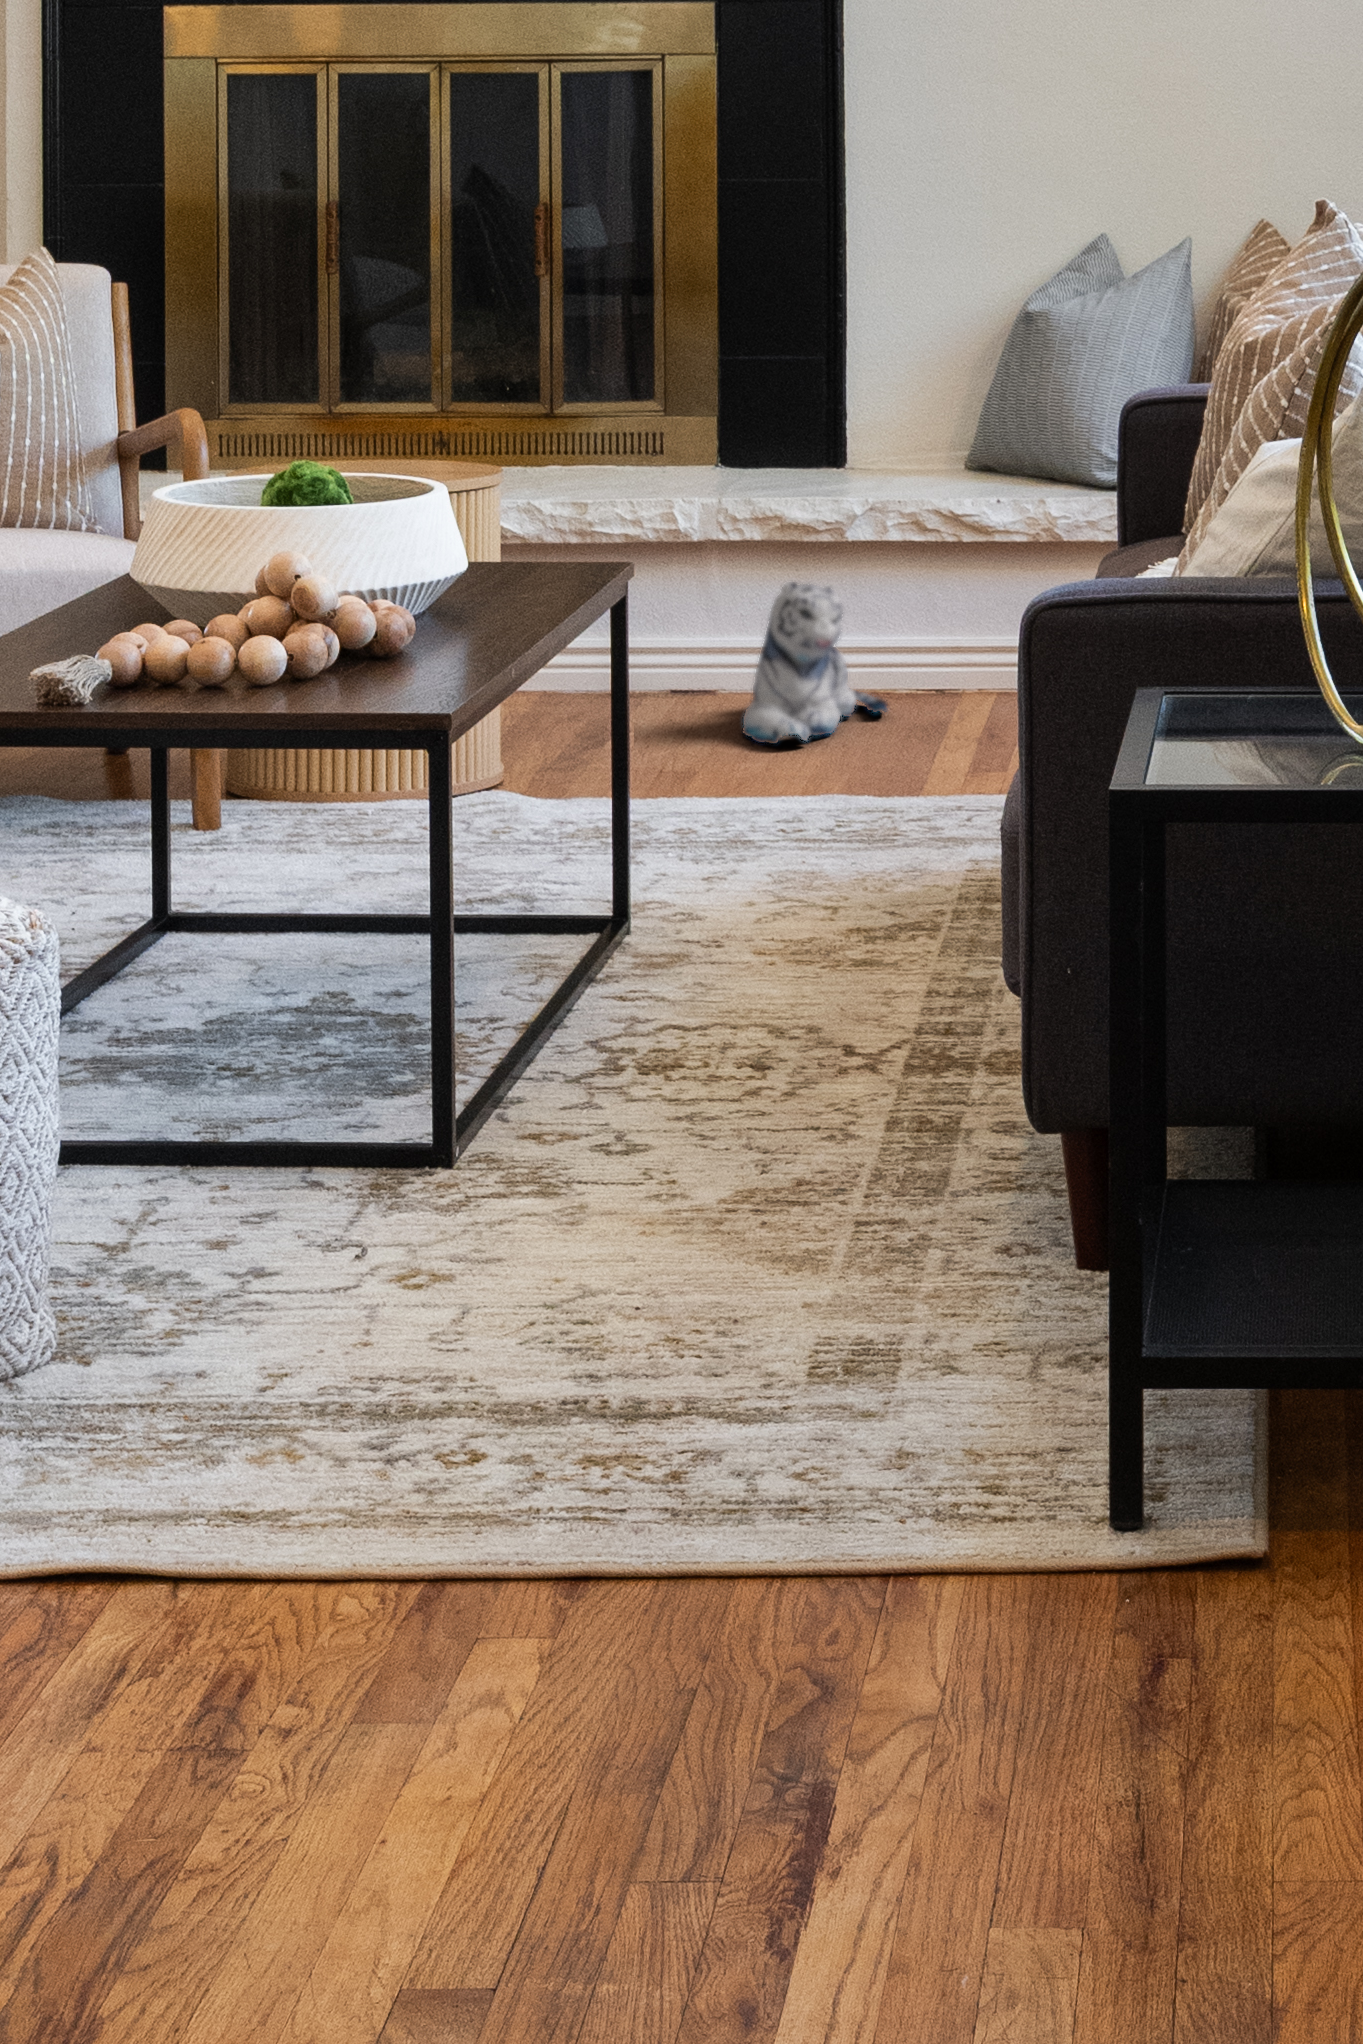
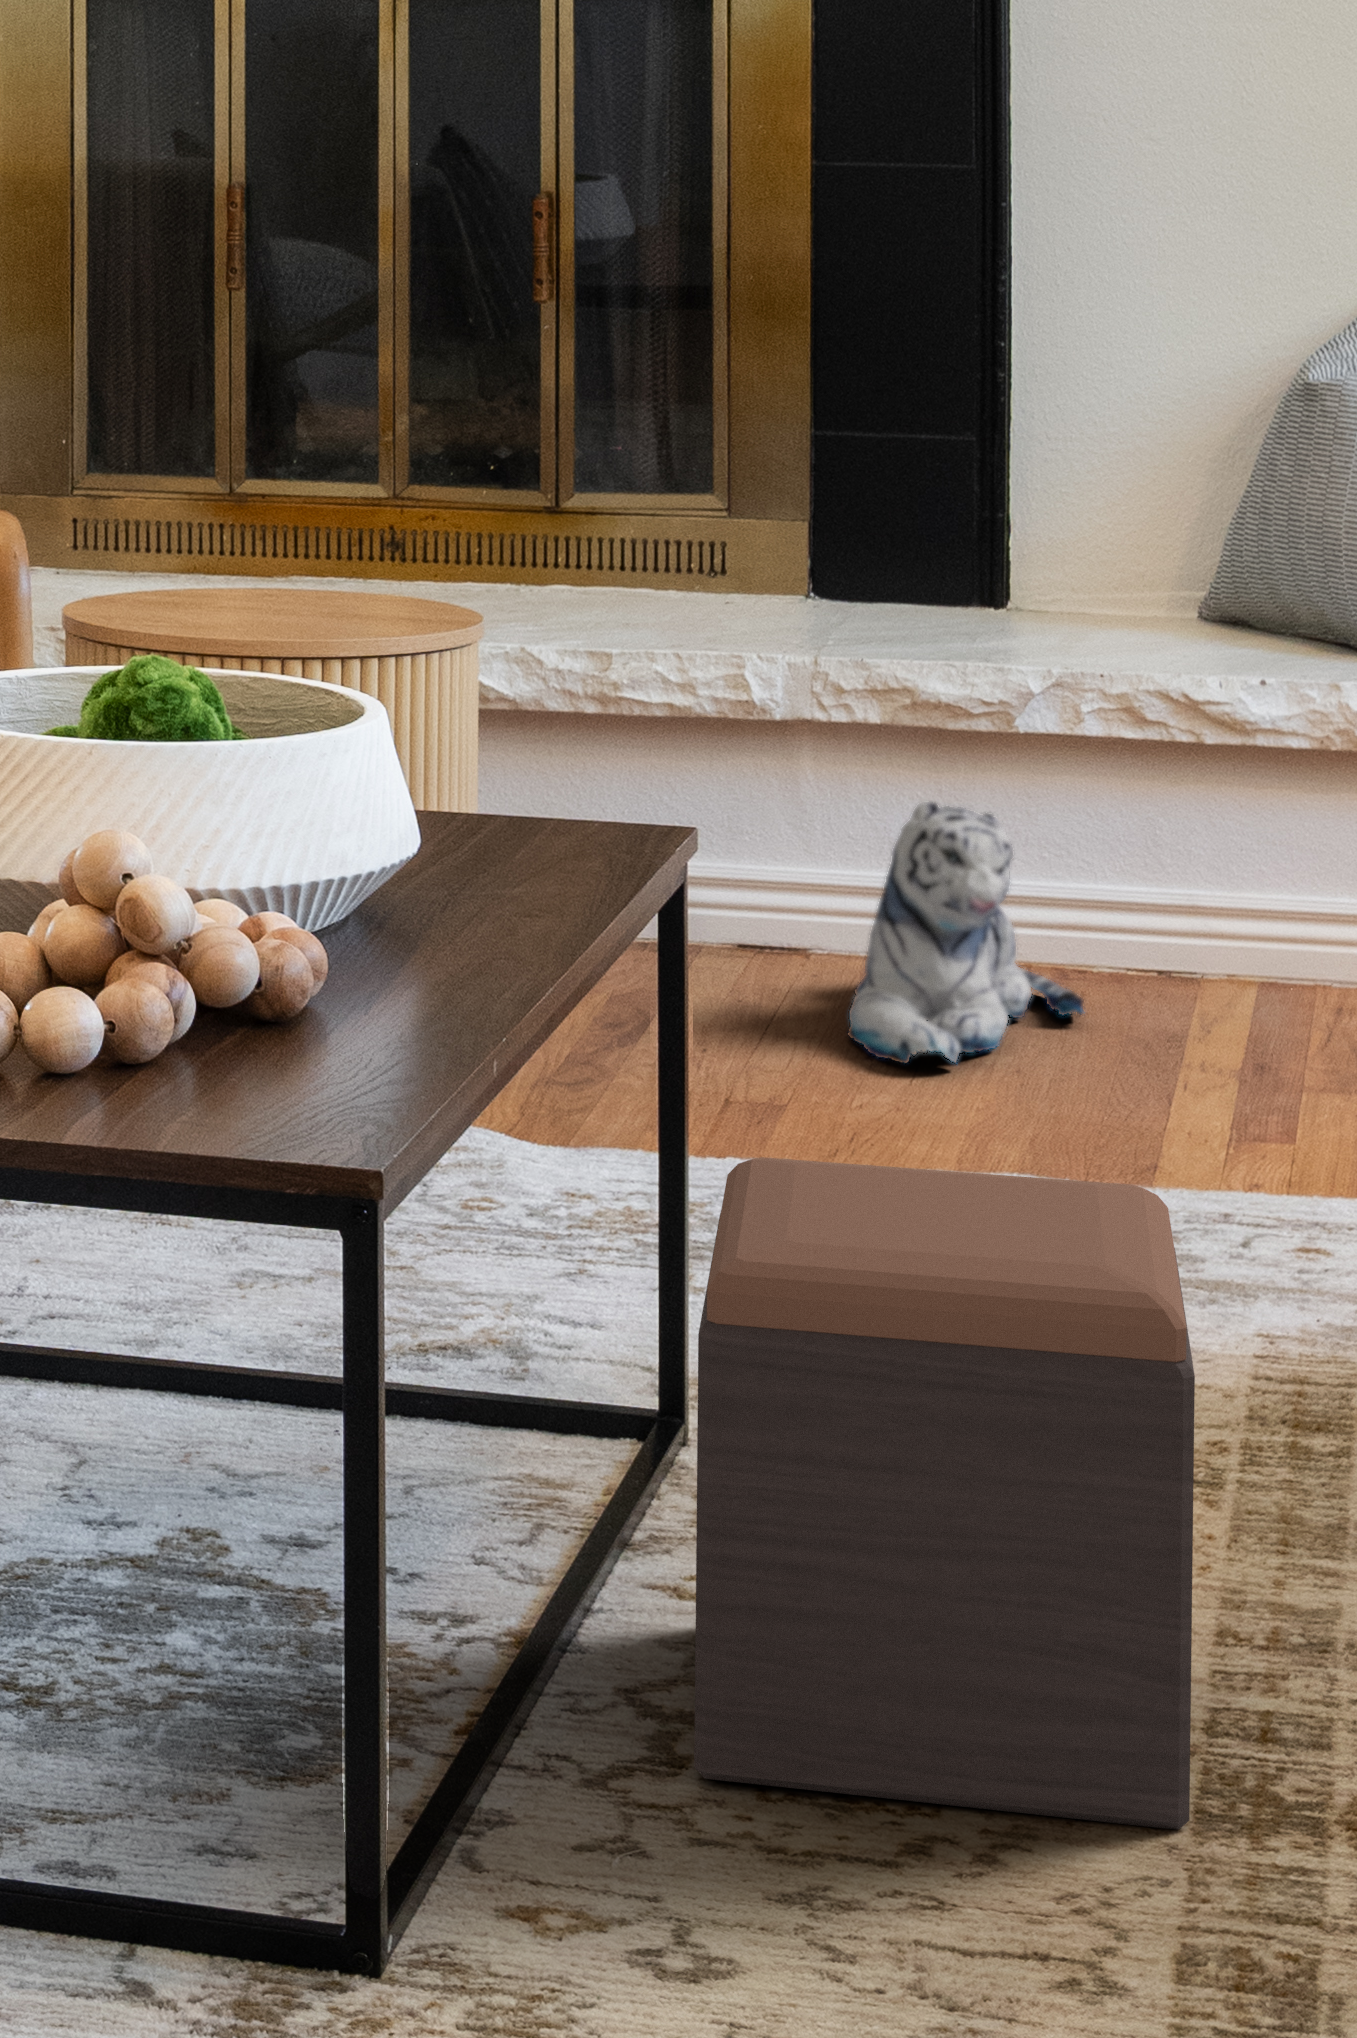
footstool: none [629,731,896,1069] -> present [694,1157,1195,1830]

